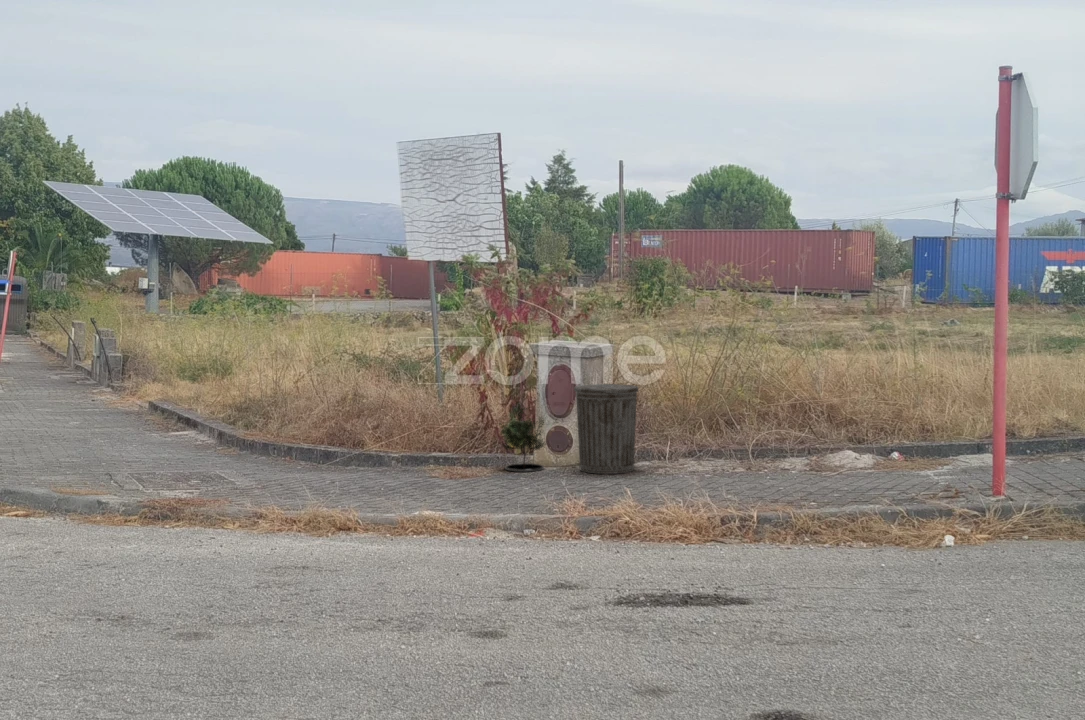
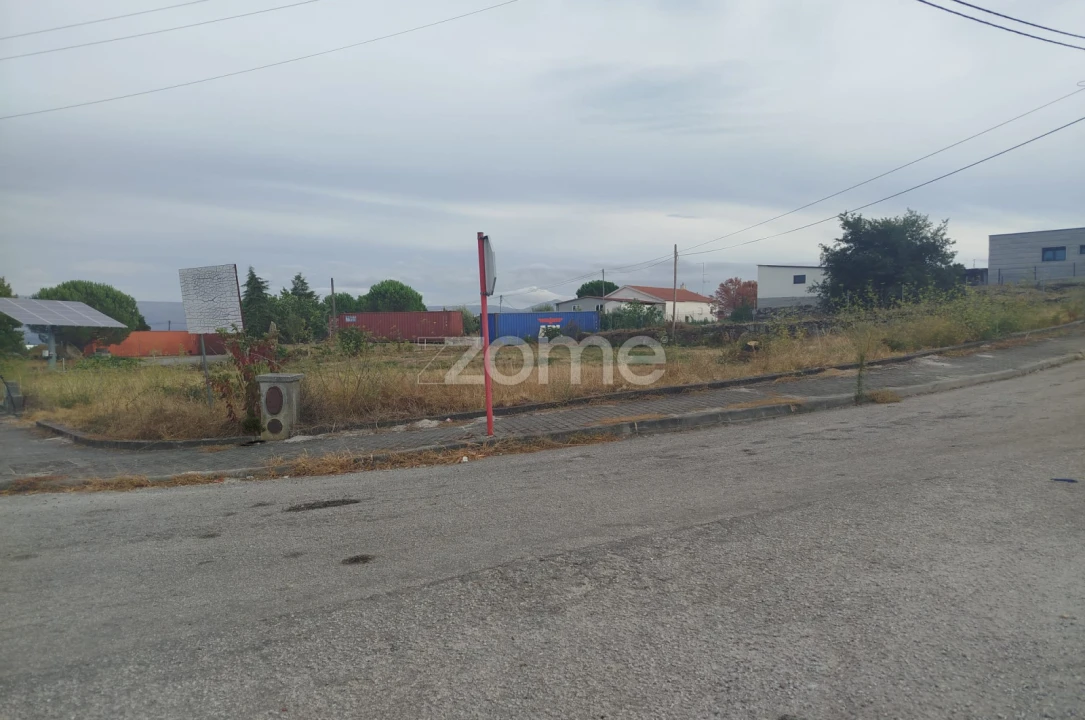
trash can: present [574,384,638,474] -> none [282,395,319,442]

